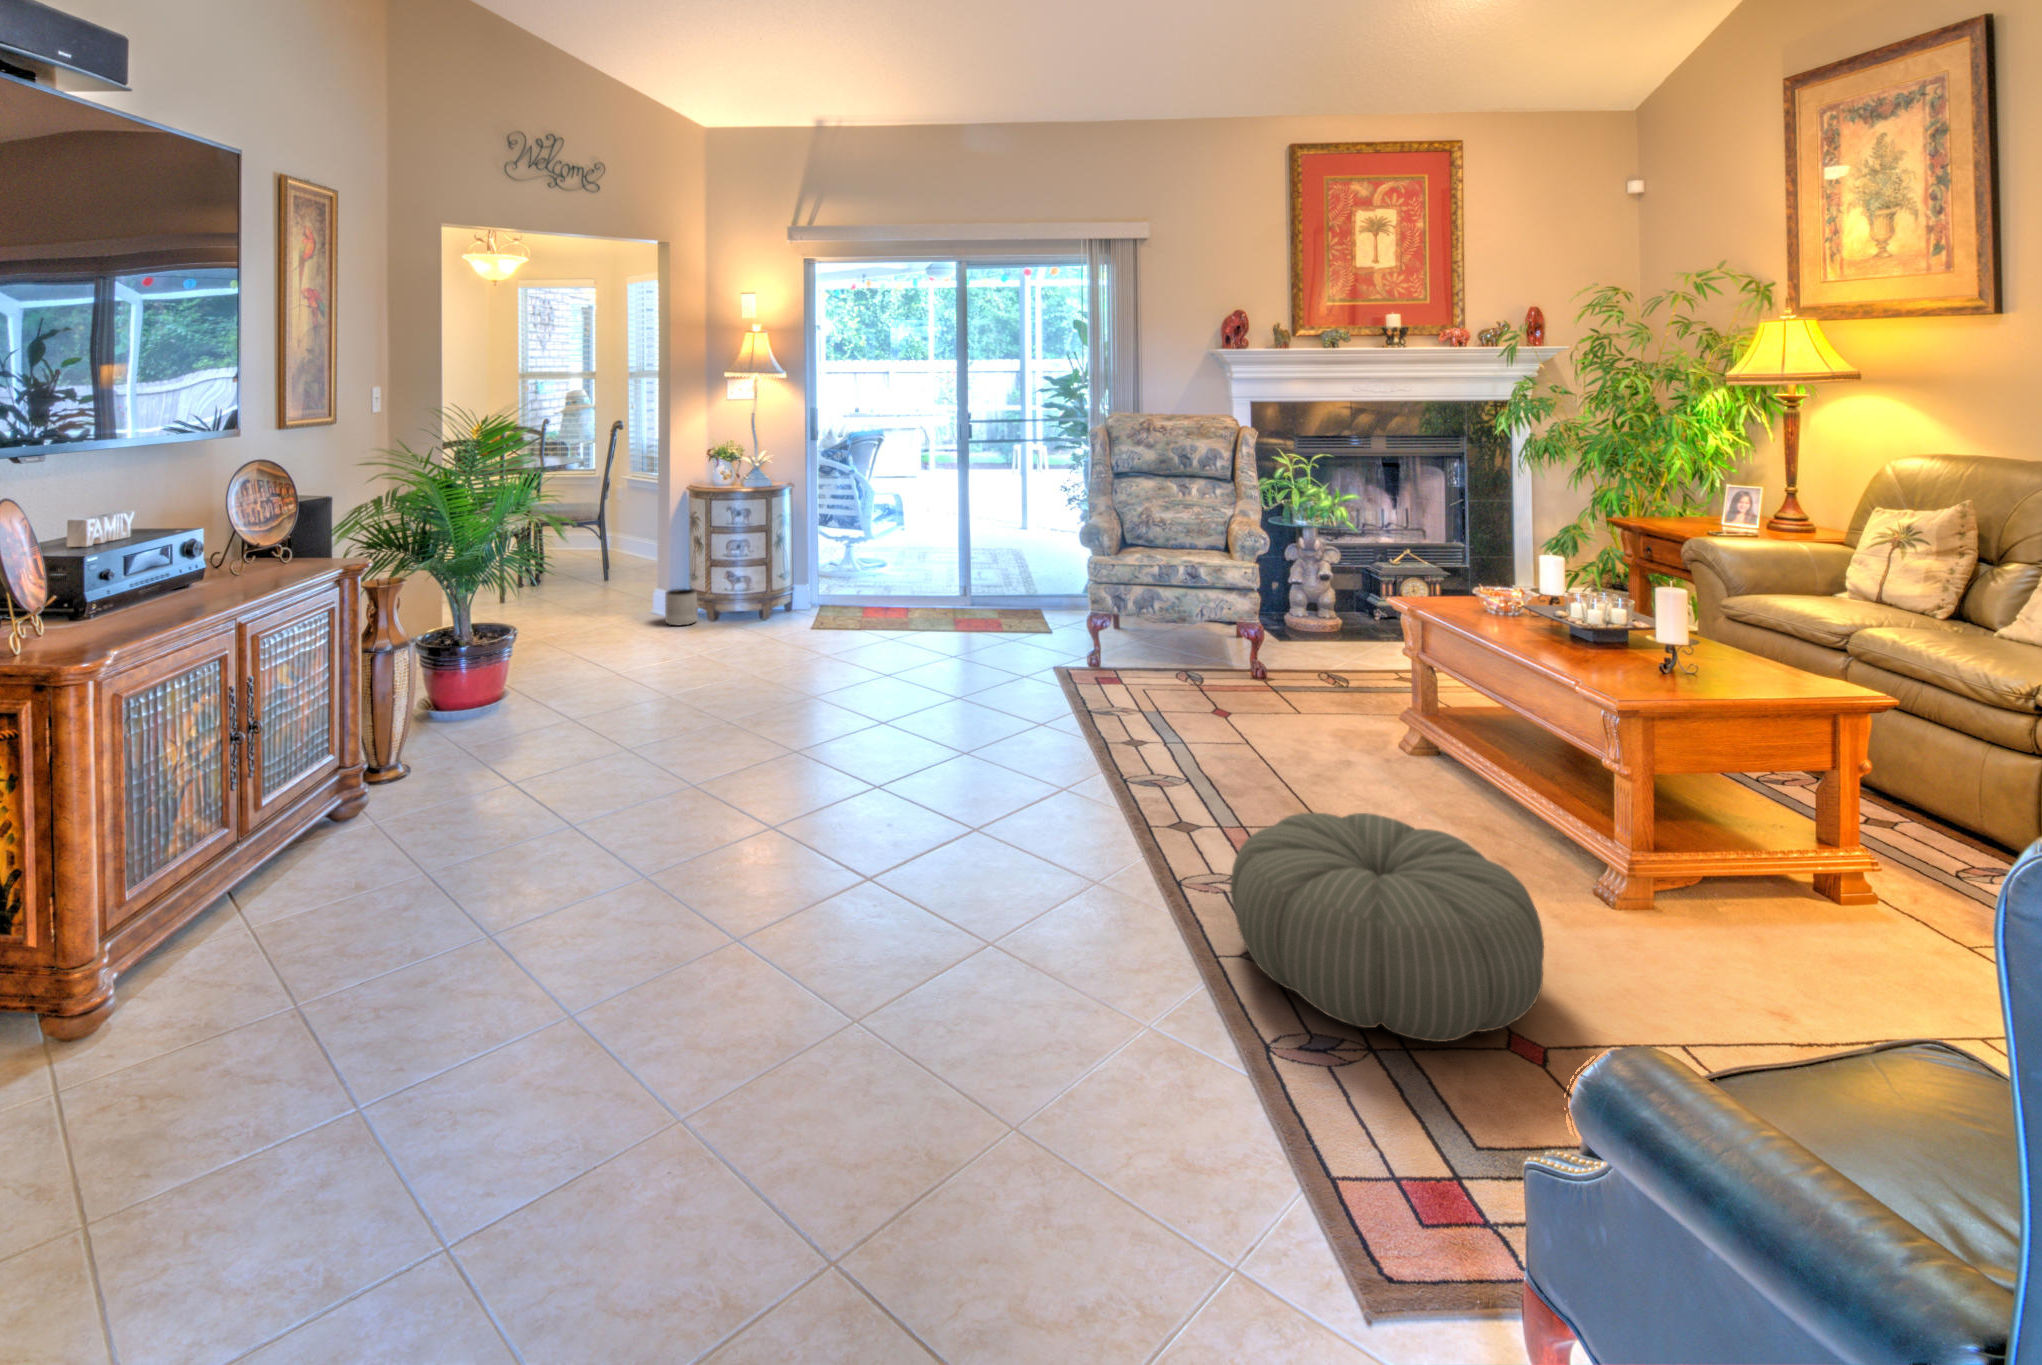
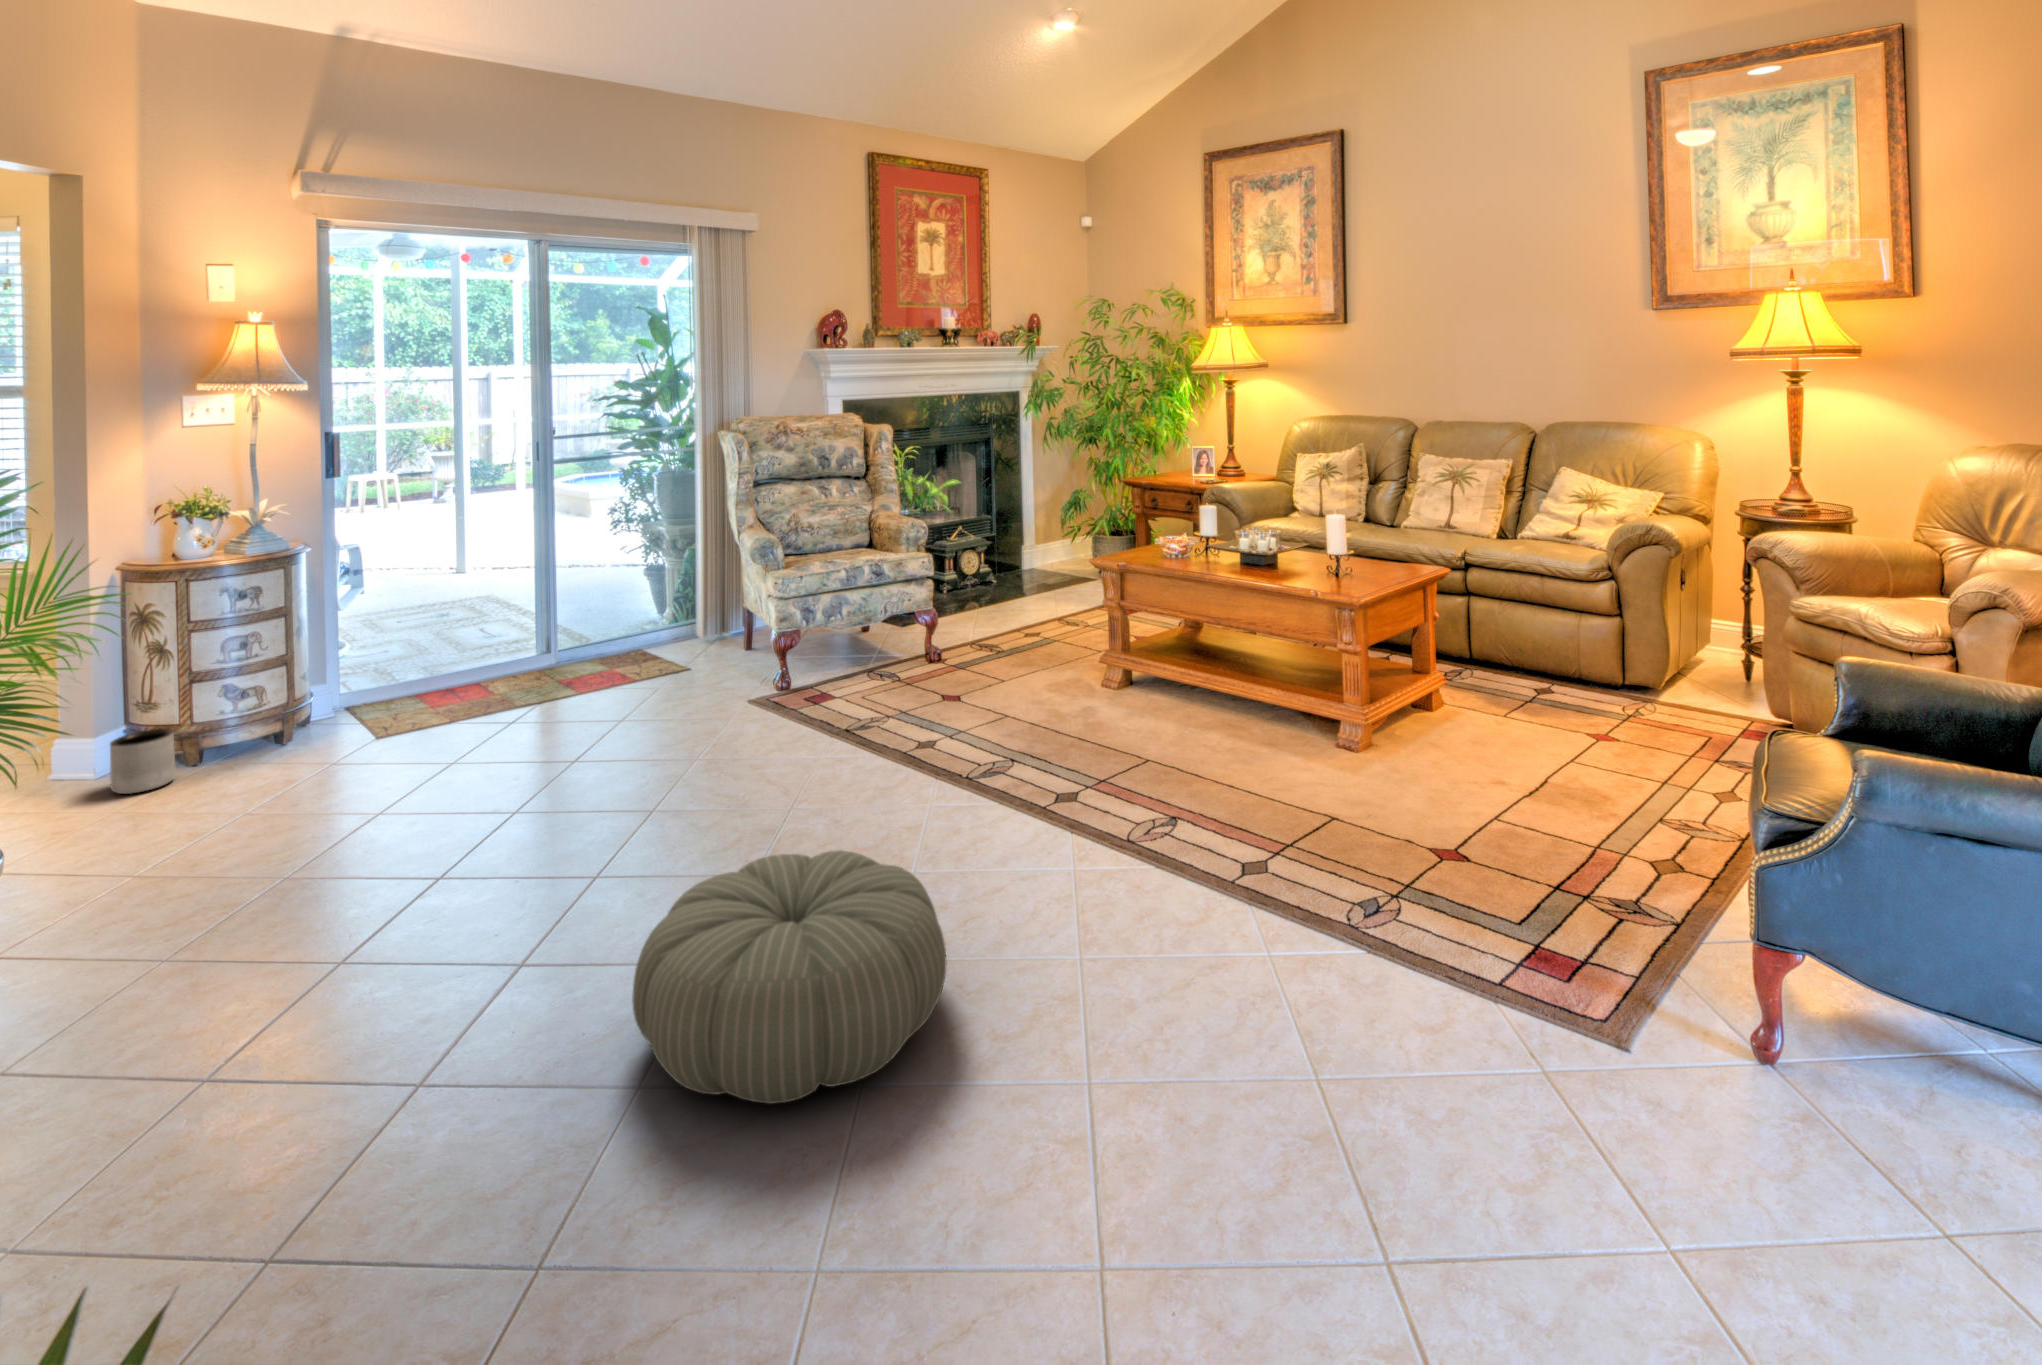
pouf: present [1230,813,1544,1042] -> present [632,850,947,1104]

